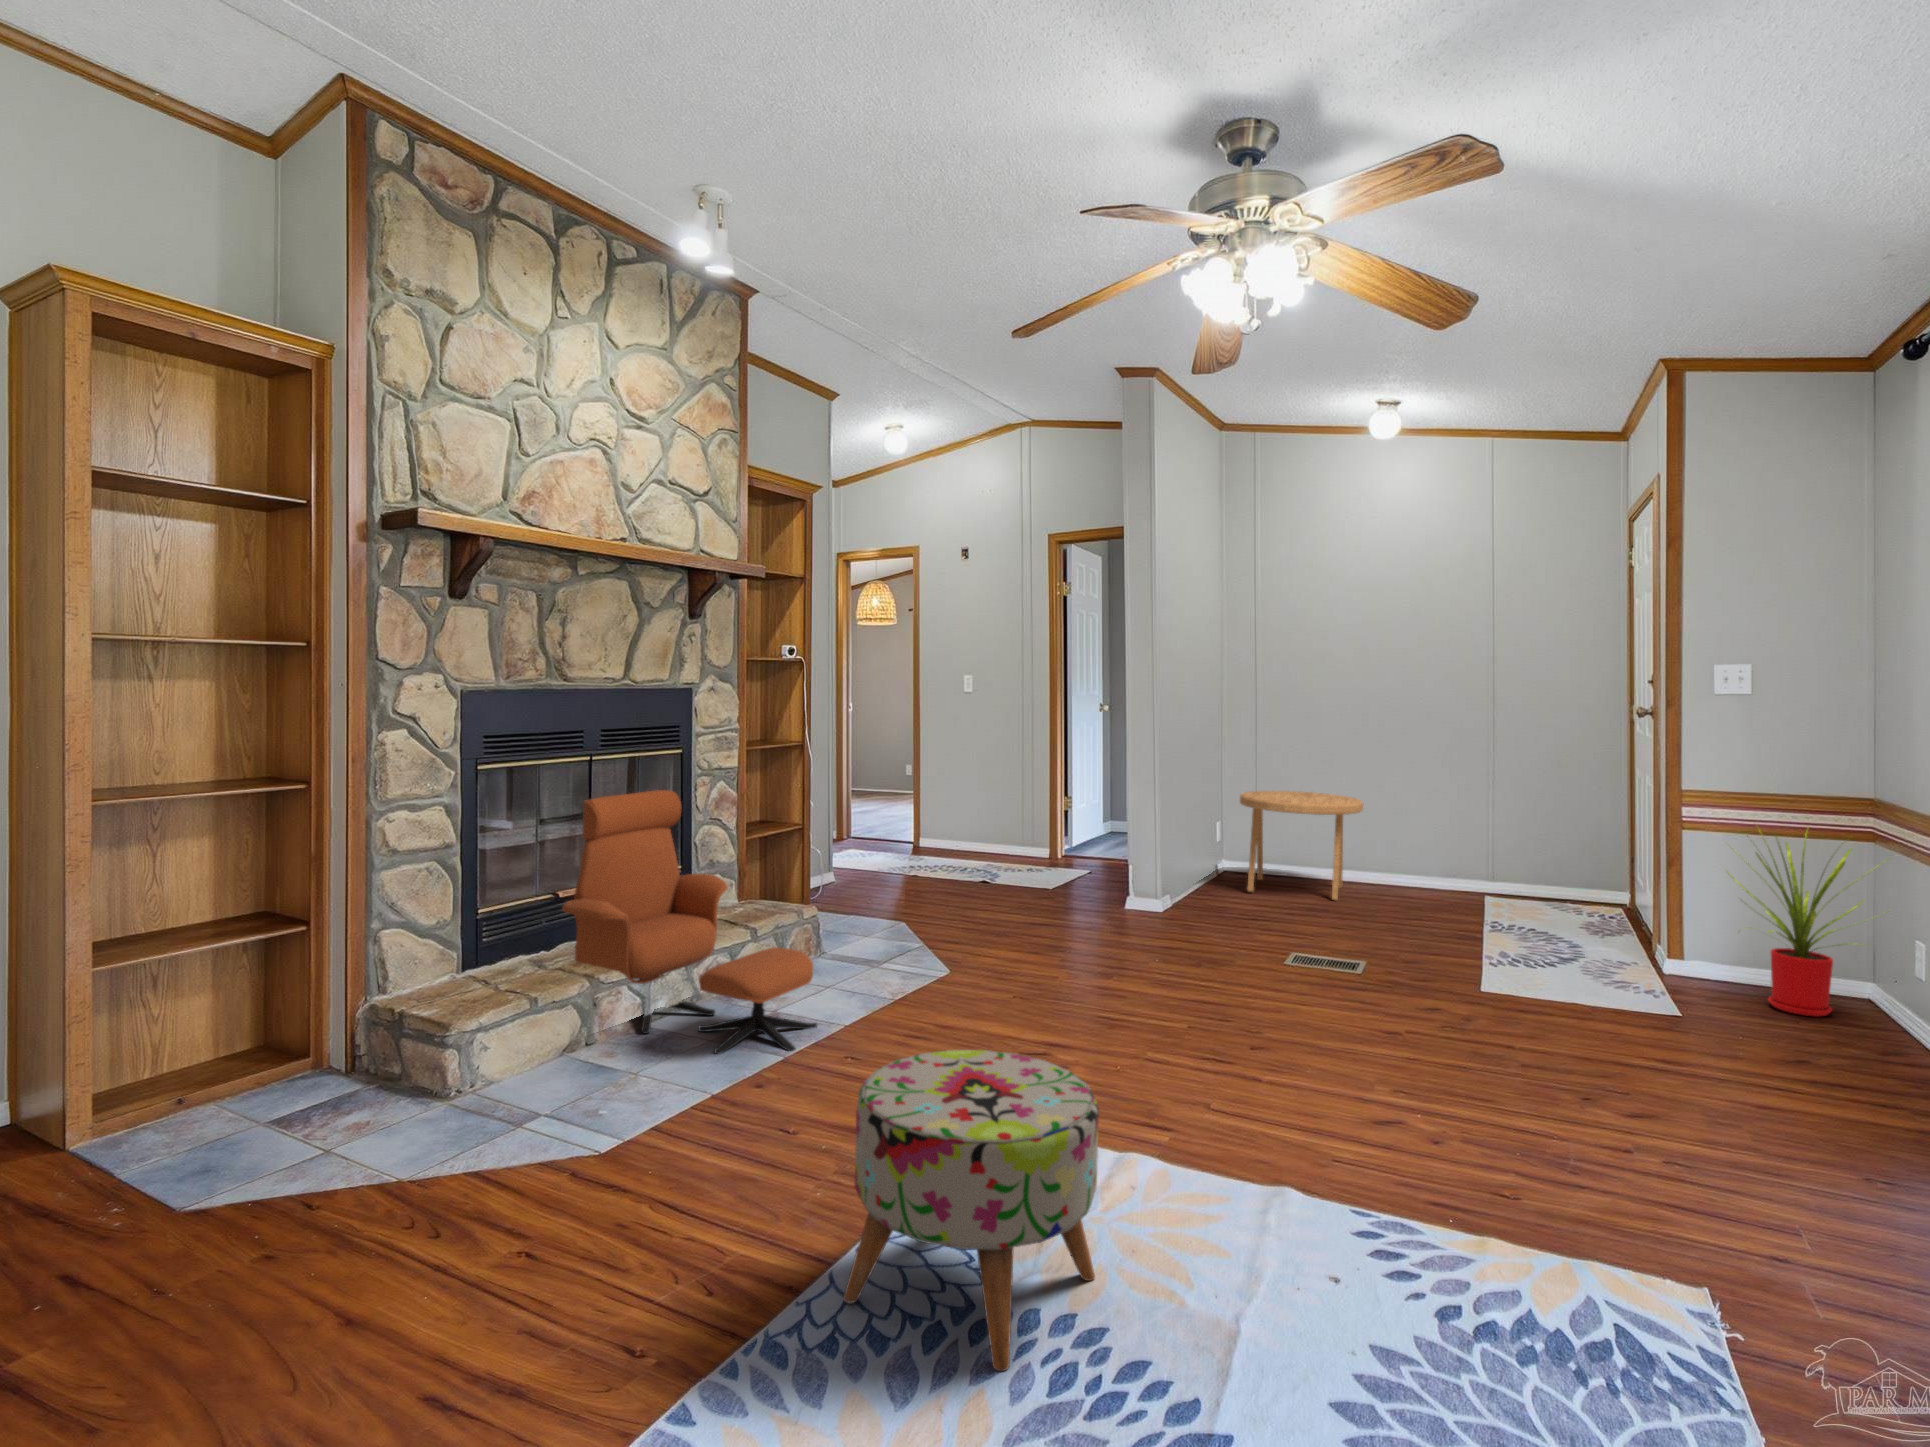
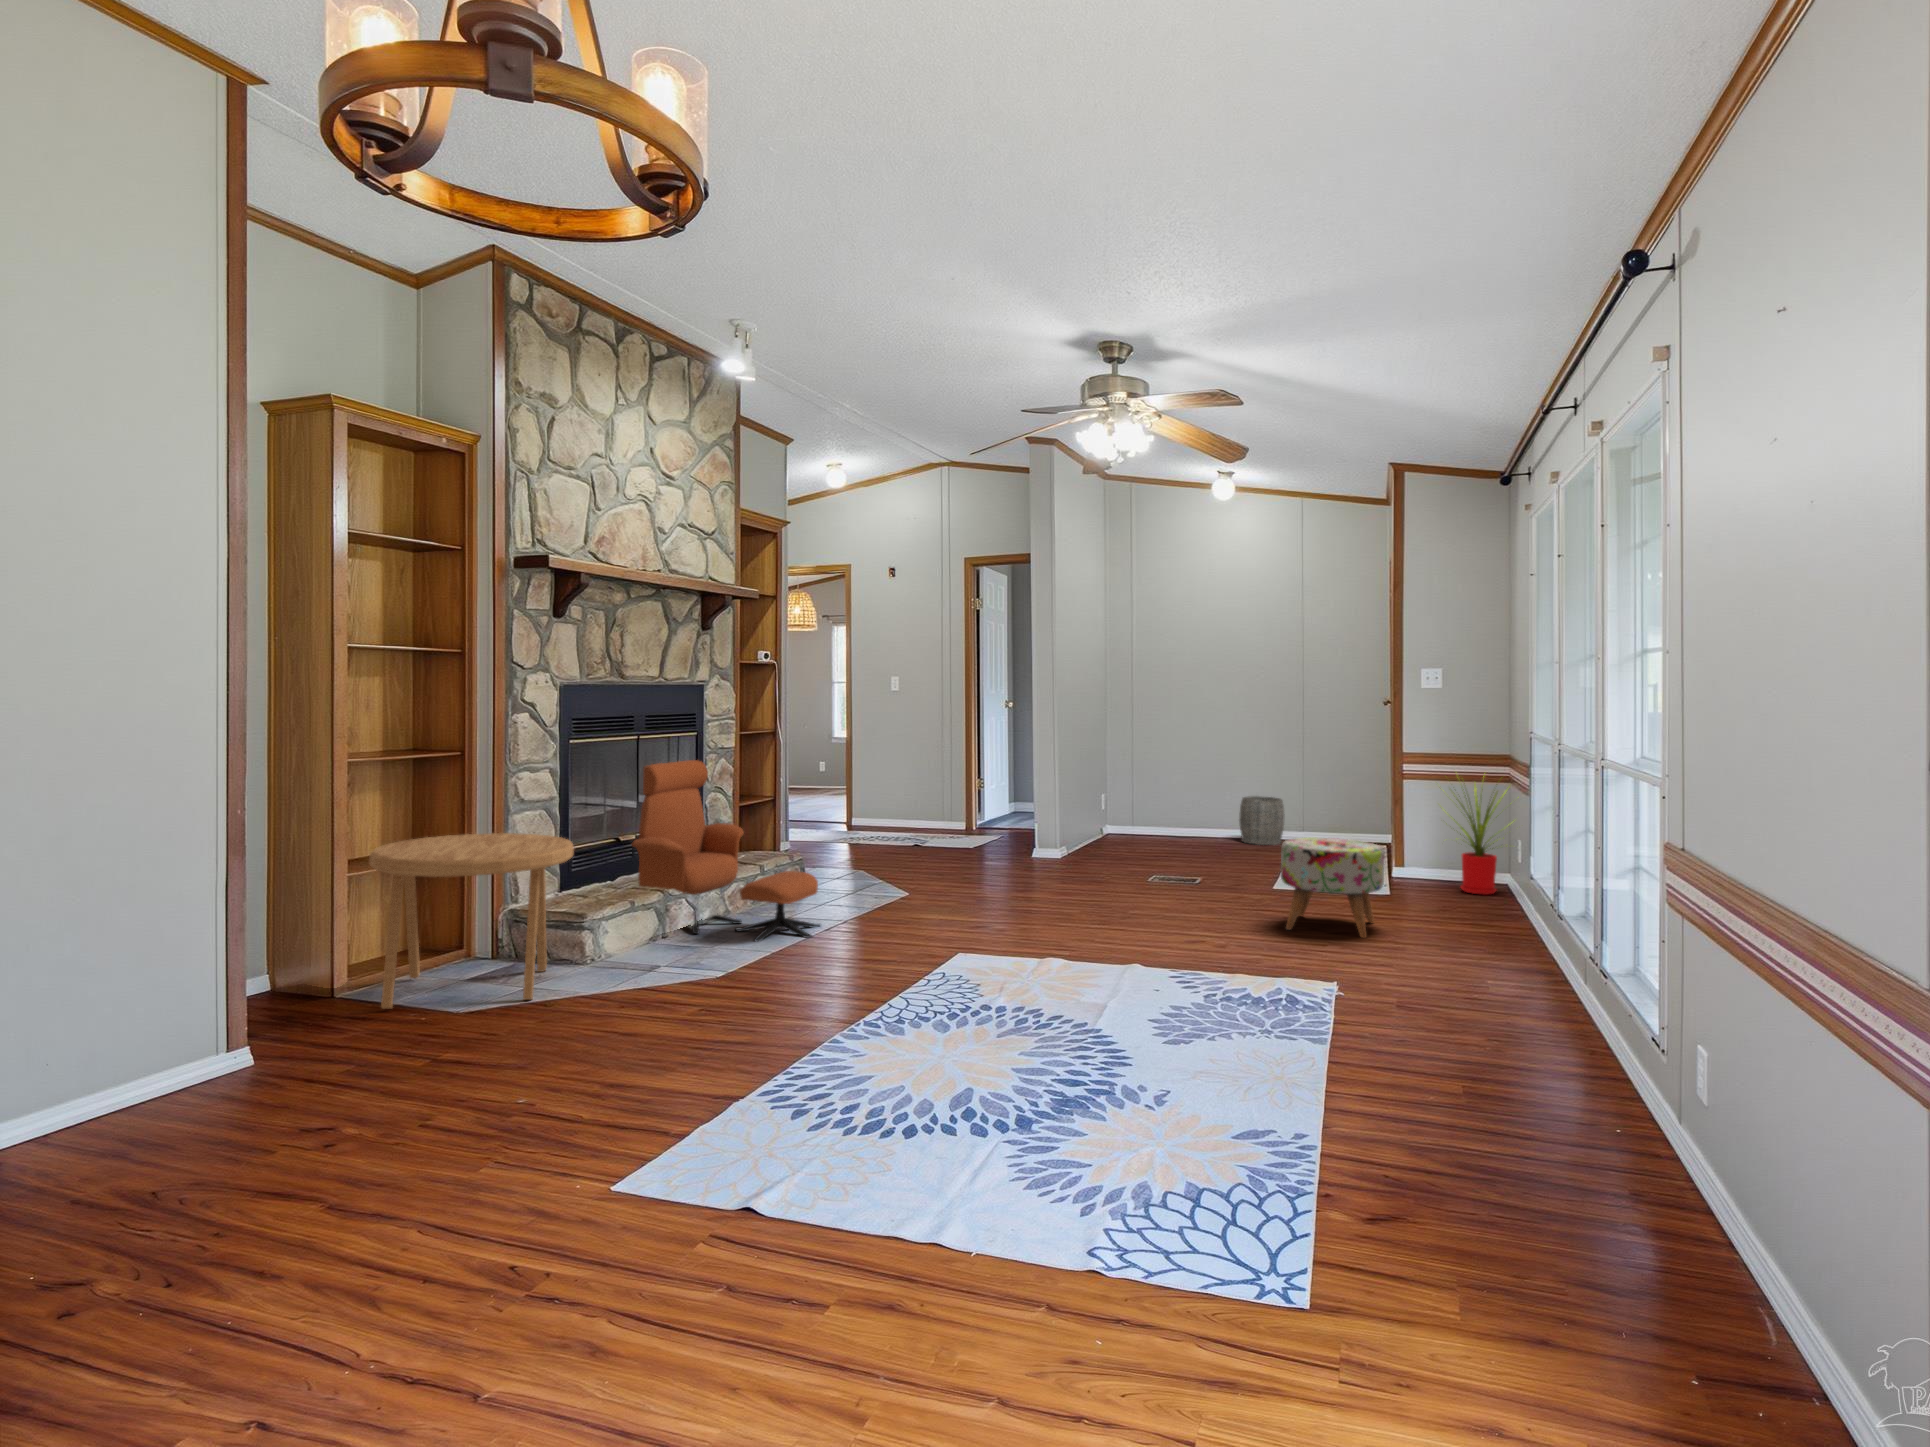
side table: present [1240,791,1363,901] -> present [369,833,574,1009]
woven basket: none [1404,836,1467,902] -> present [1239,796,1284,845]
ottoman: present [843,1050,1099,1371] -> present [1281,838,1384,938]

